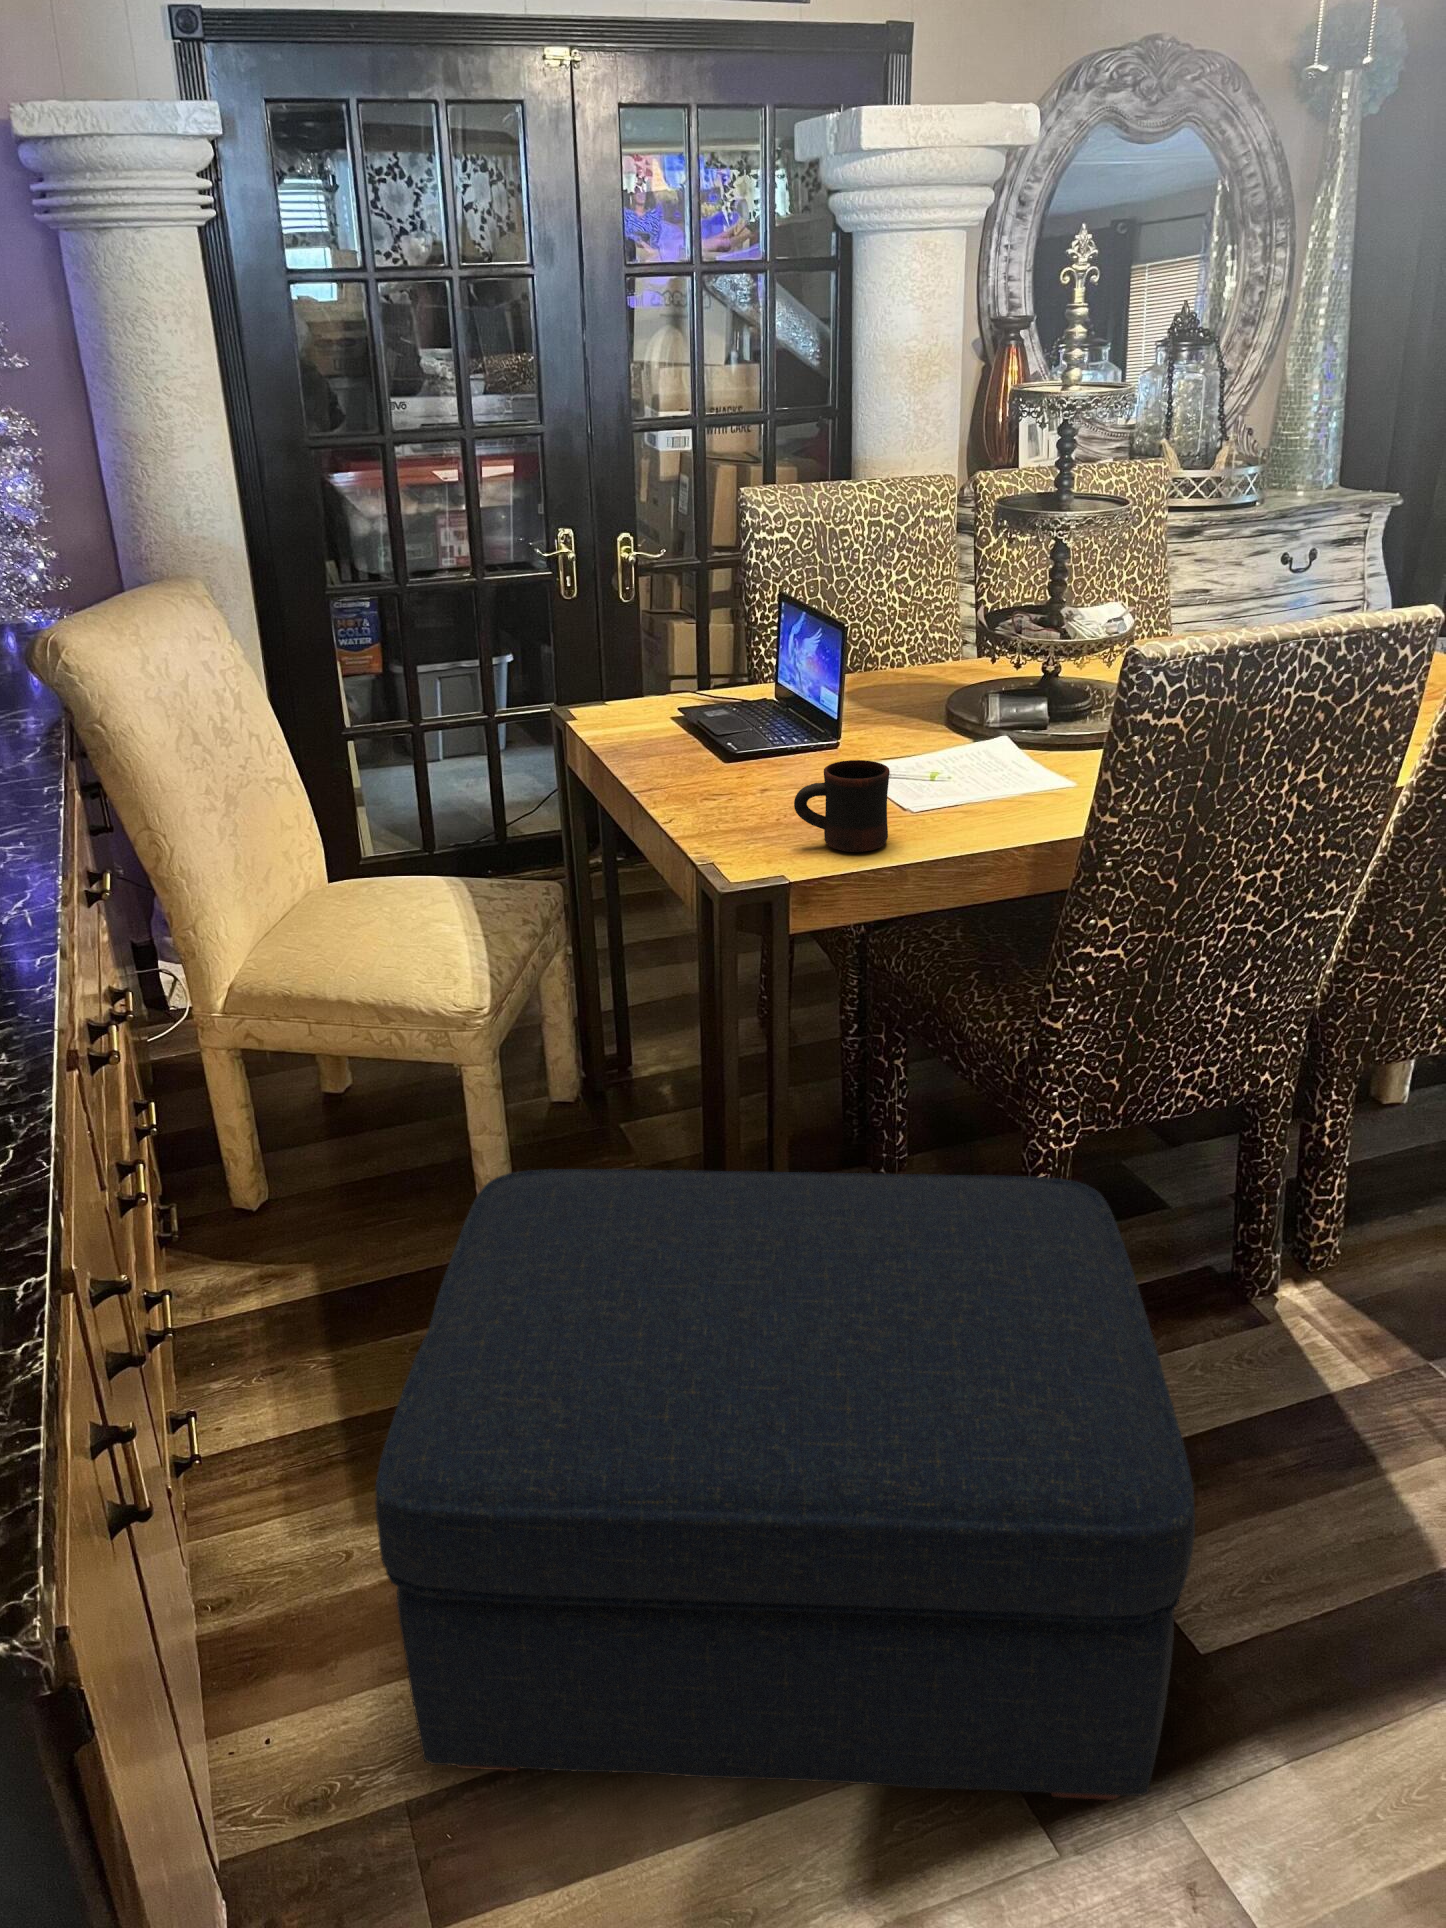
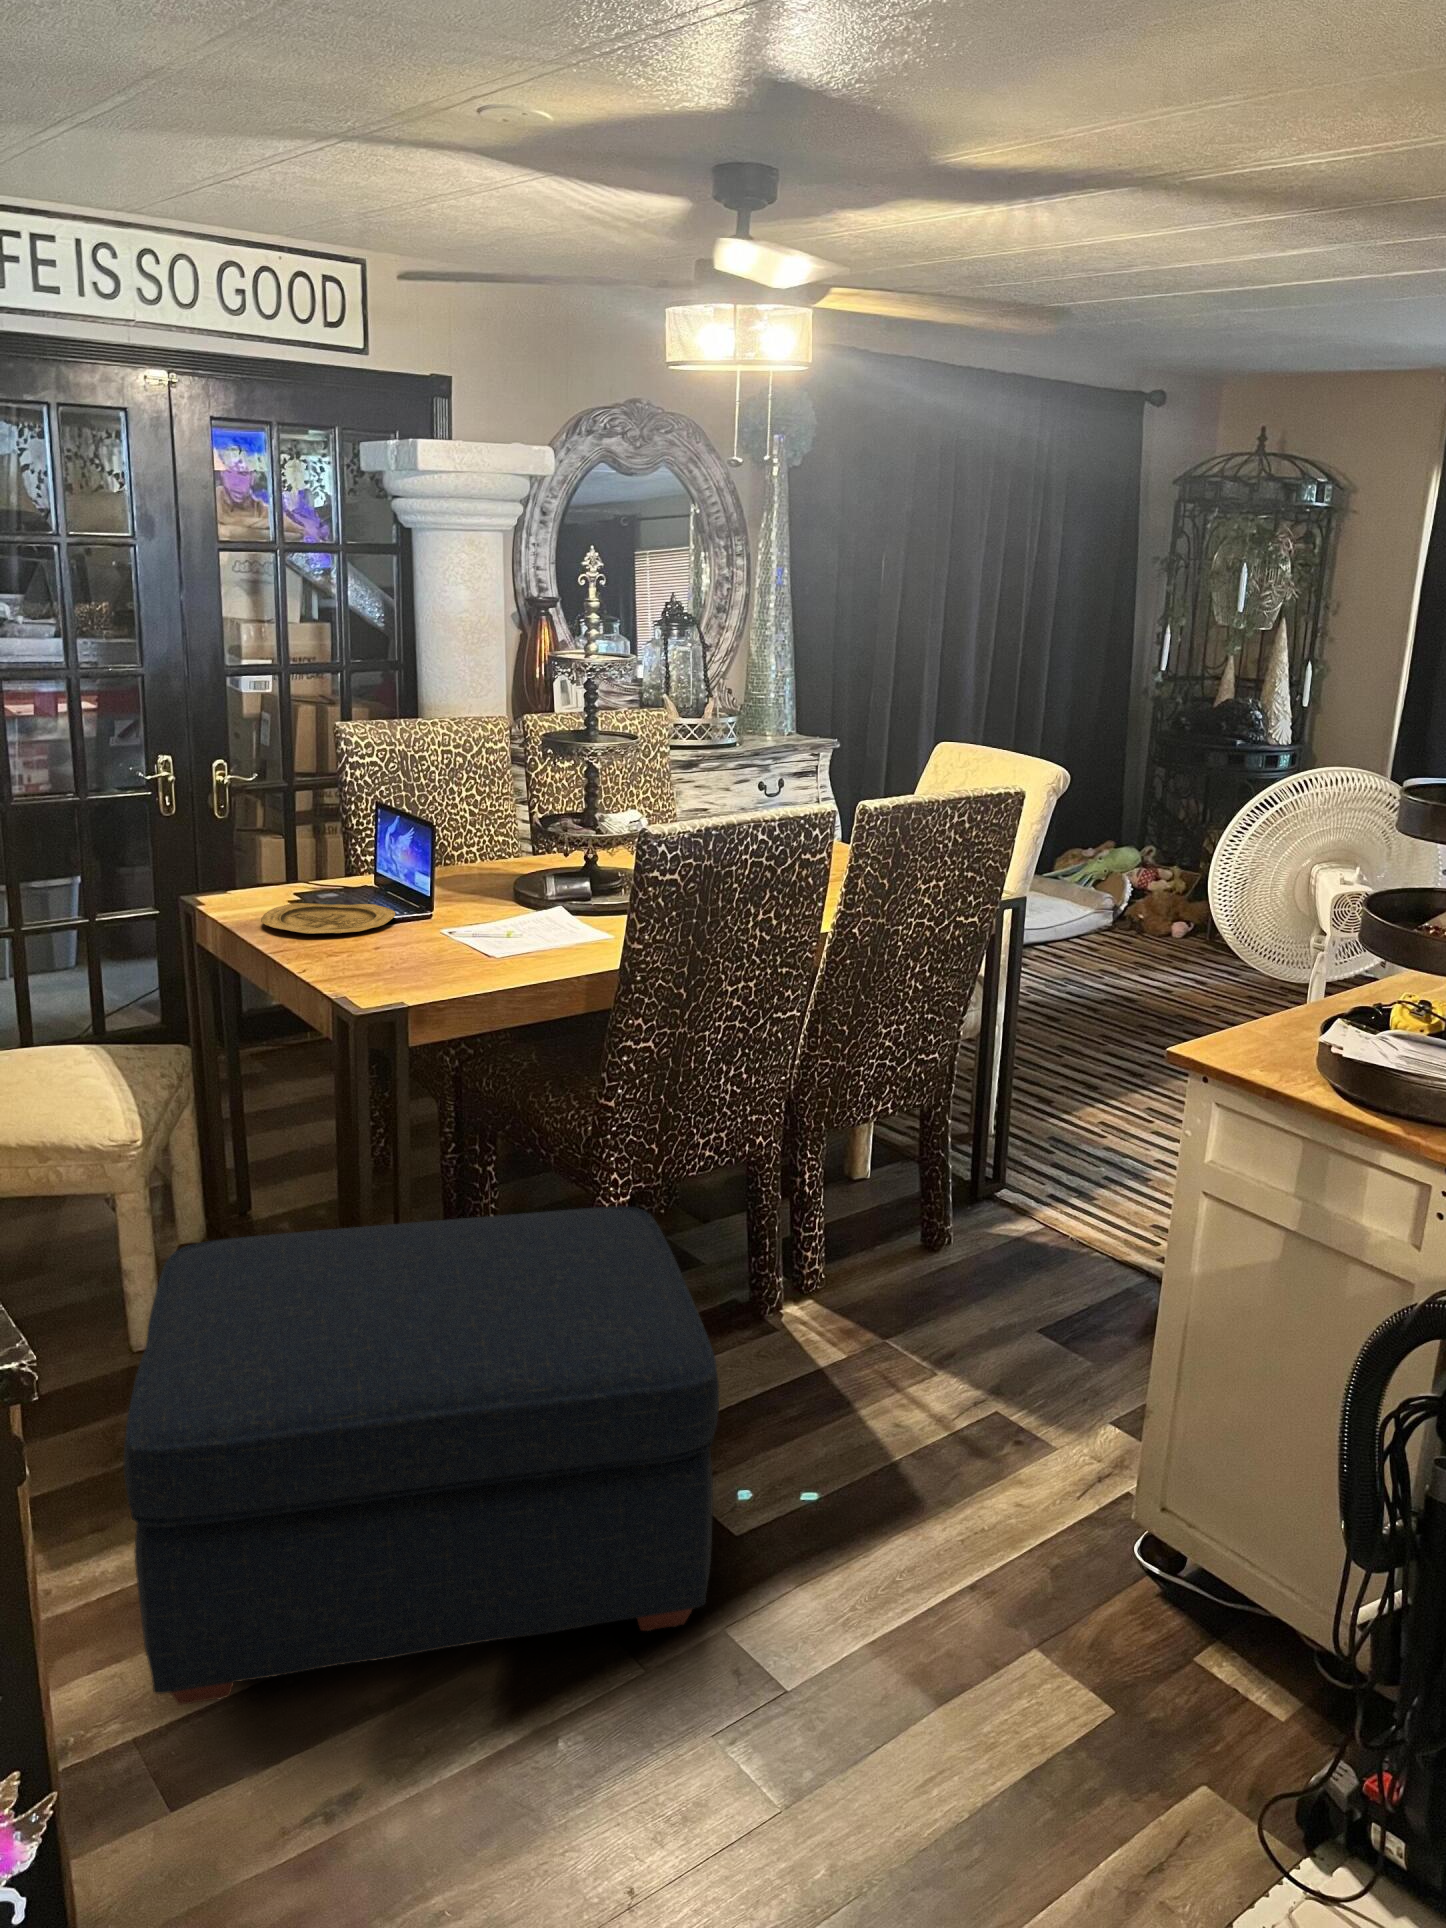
plate: none [632,721,794,766] -> present [261,903,395,934]
mug: present [794,760,890,852] -> none [408,917,479,984]

